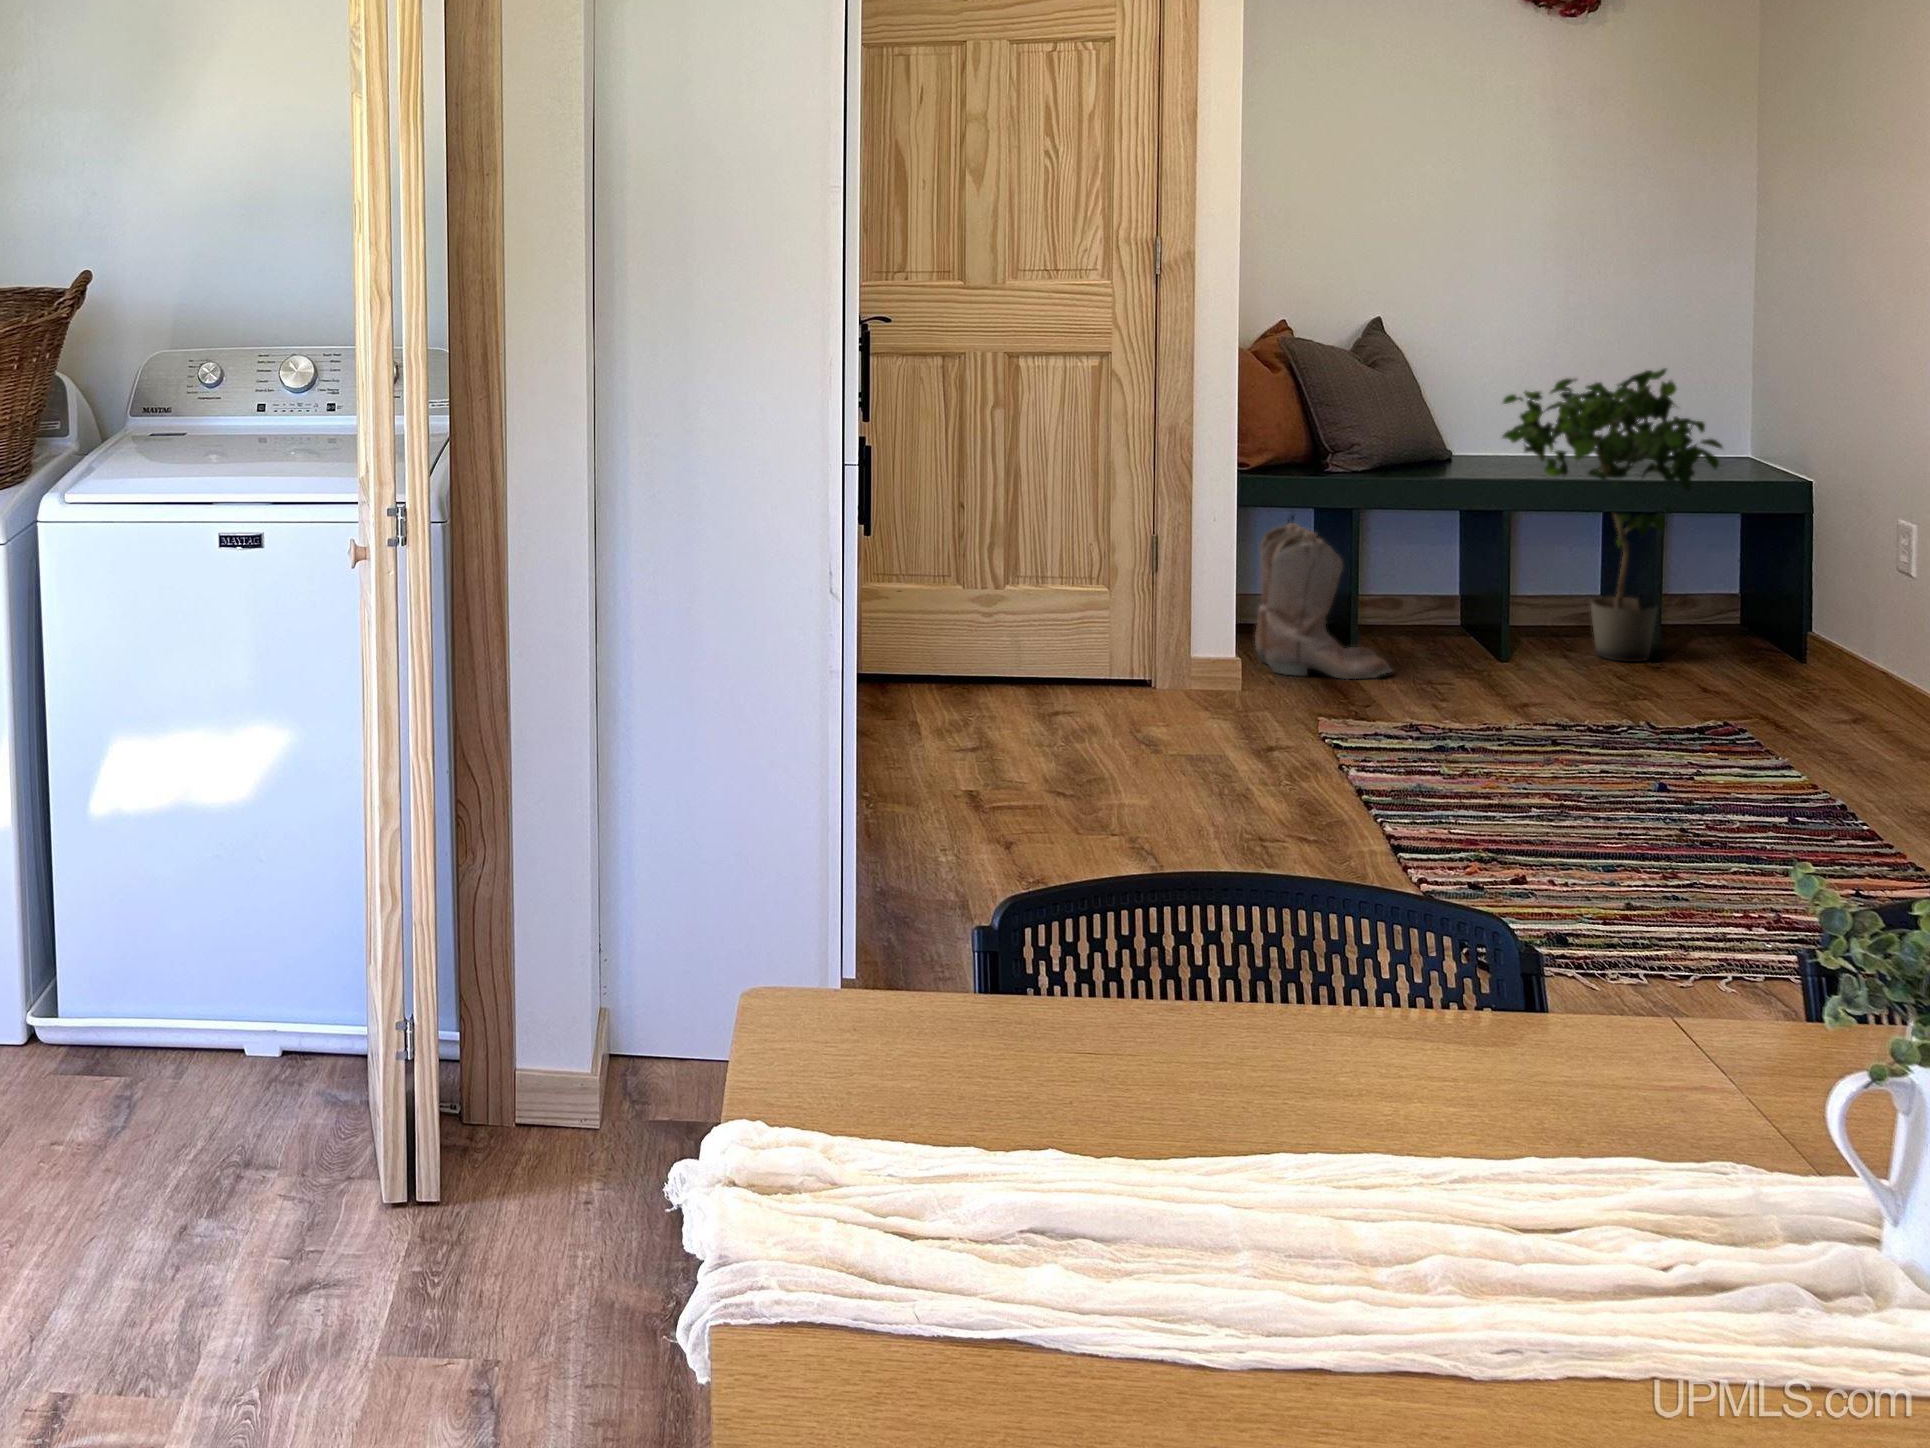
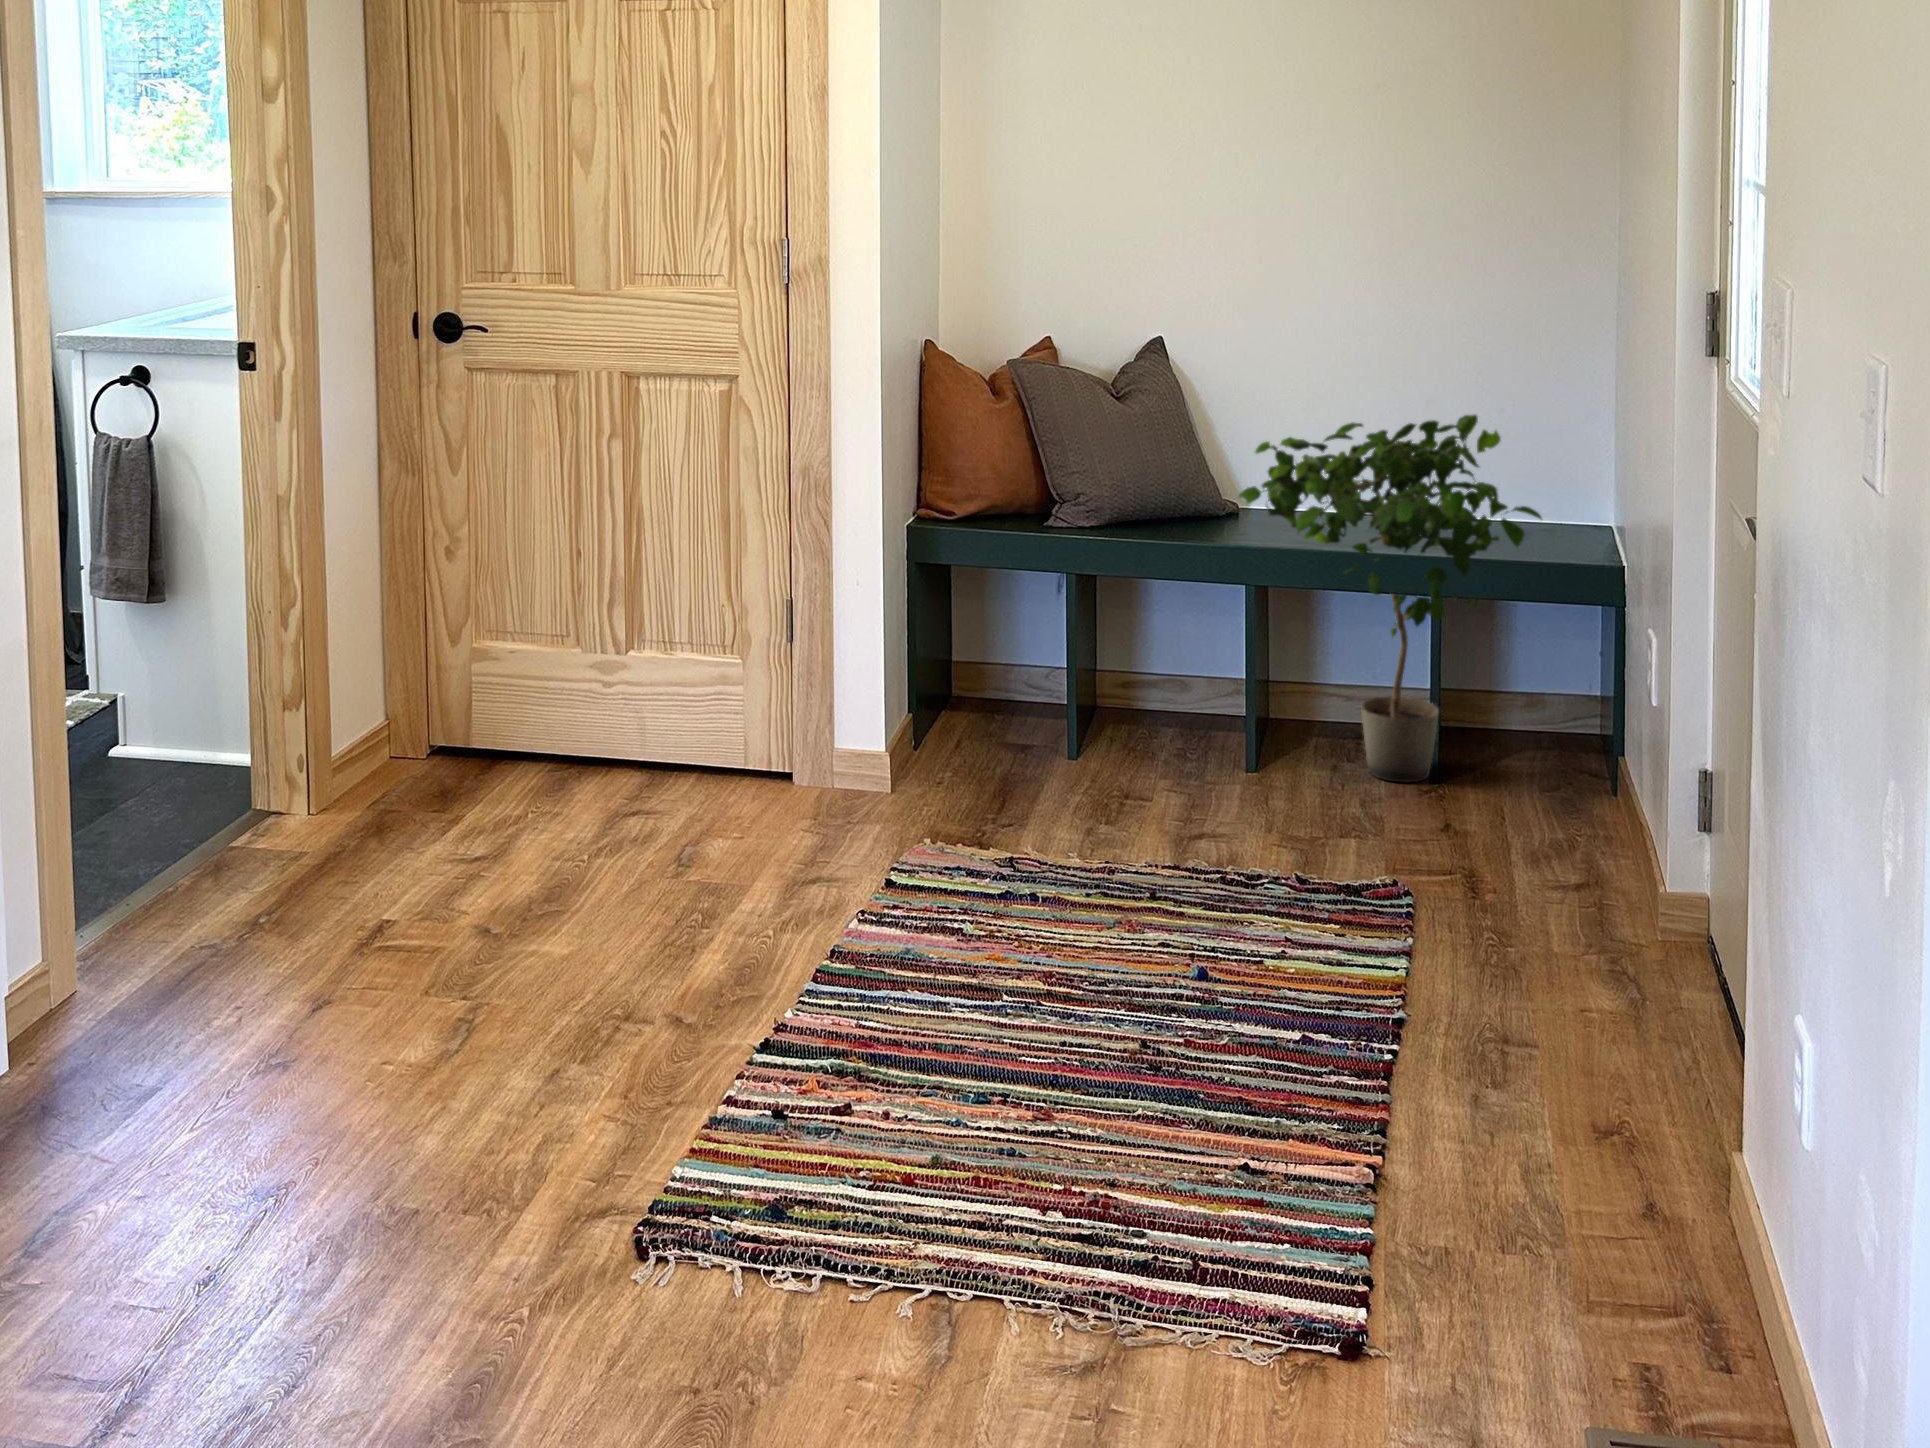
boots: present [1255,523,1391,679] -> none [942,587,1092,786]

